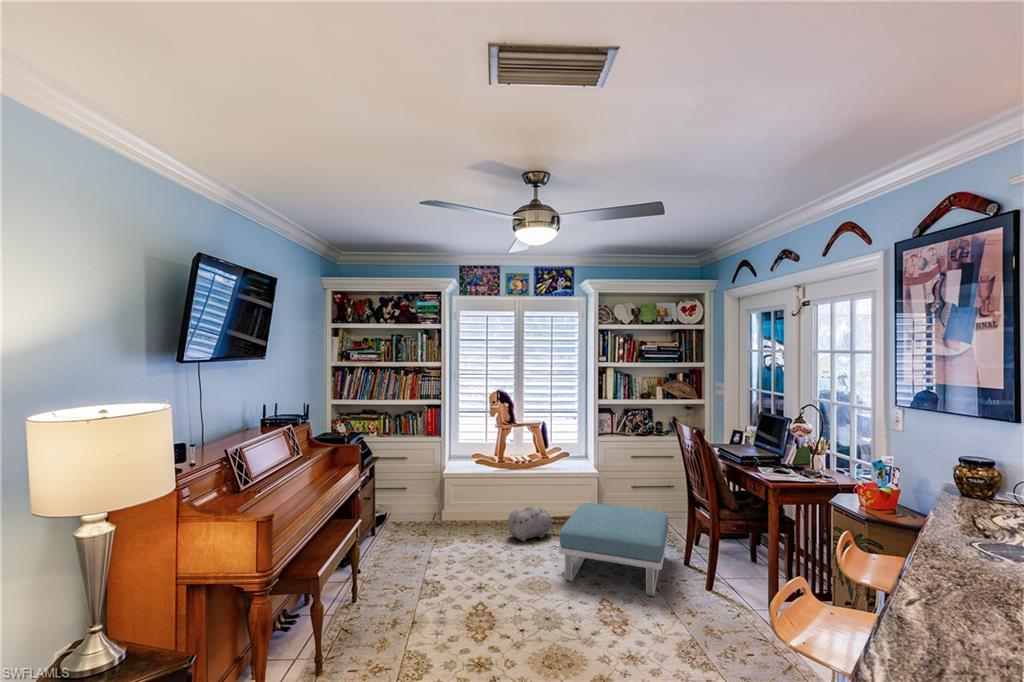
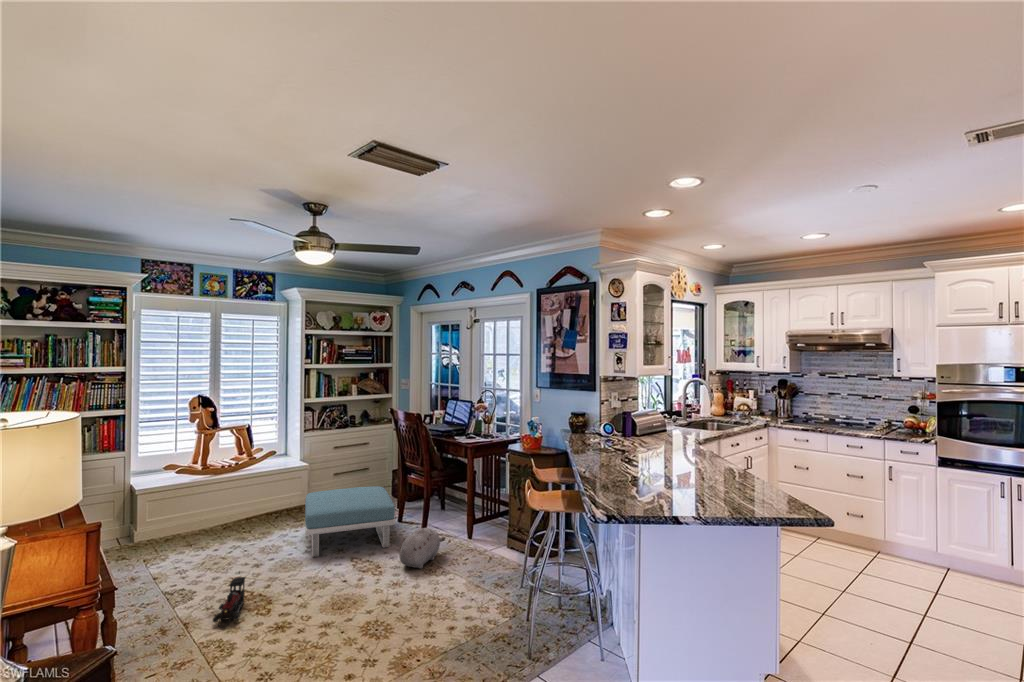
plush toy: present [508,506,561,541] -> present [400,528,445,569]
toy train: none [430,584,475,639] -> present [213,577,245,628]

